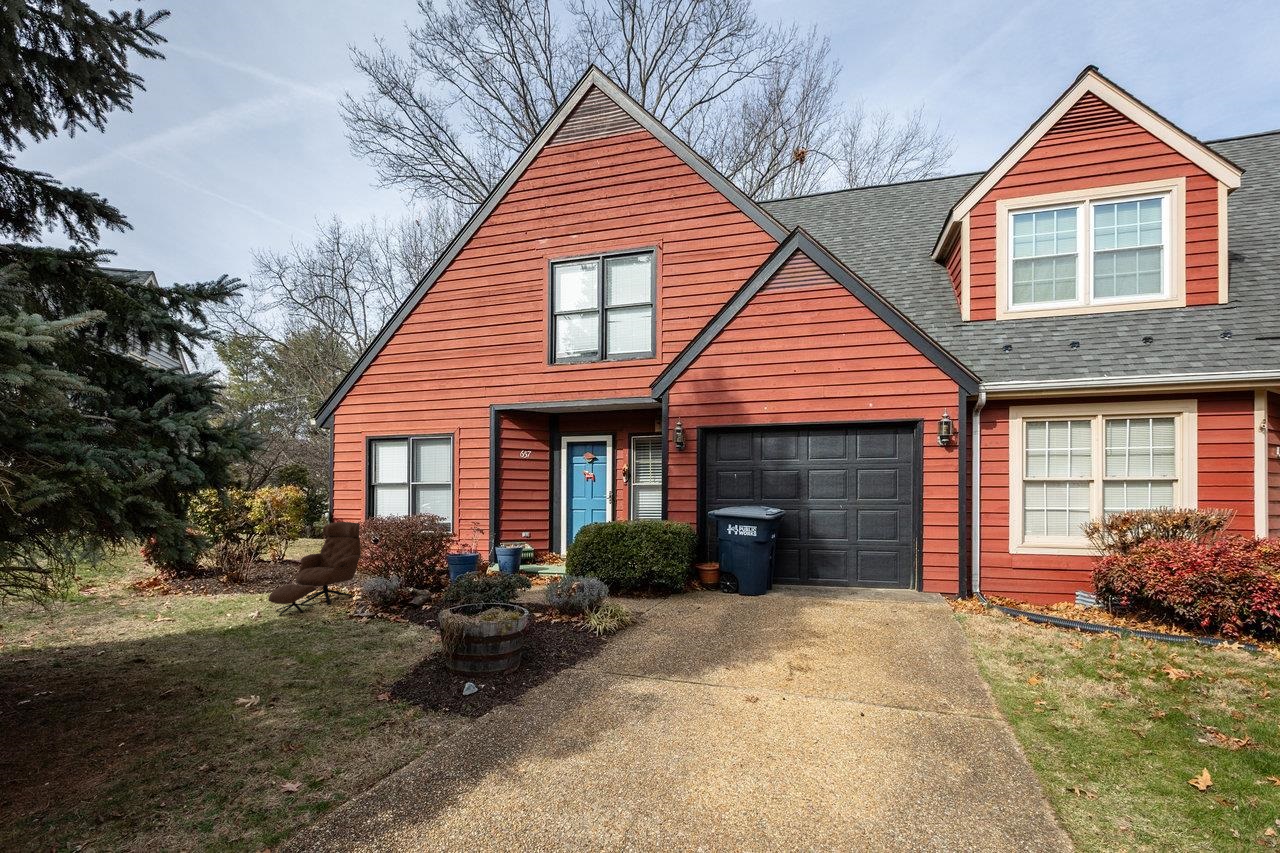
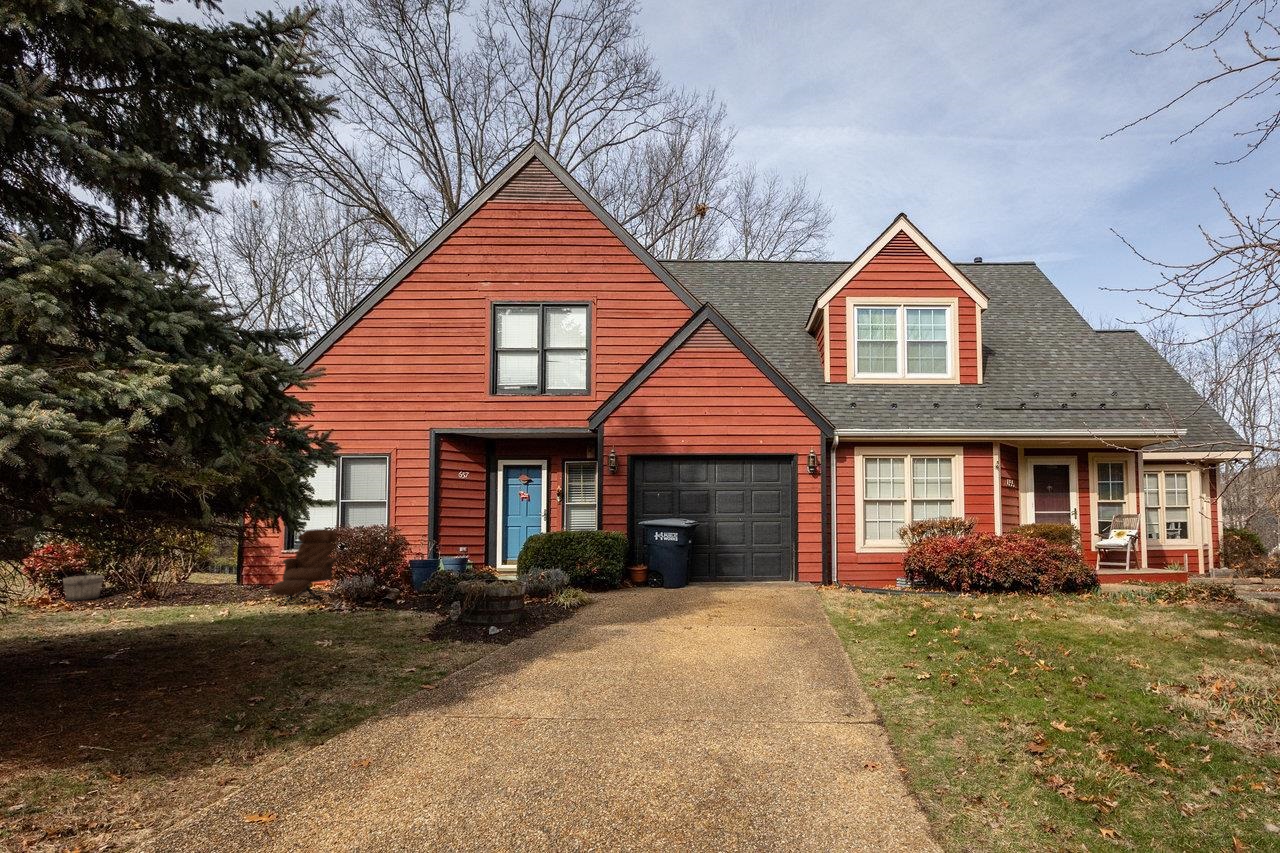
wooden bucket: none [120,560,164,593] -> present [63,575,104,600]

